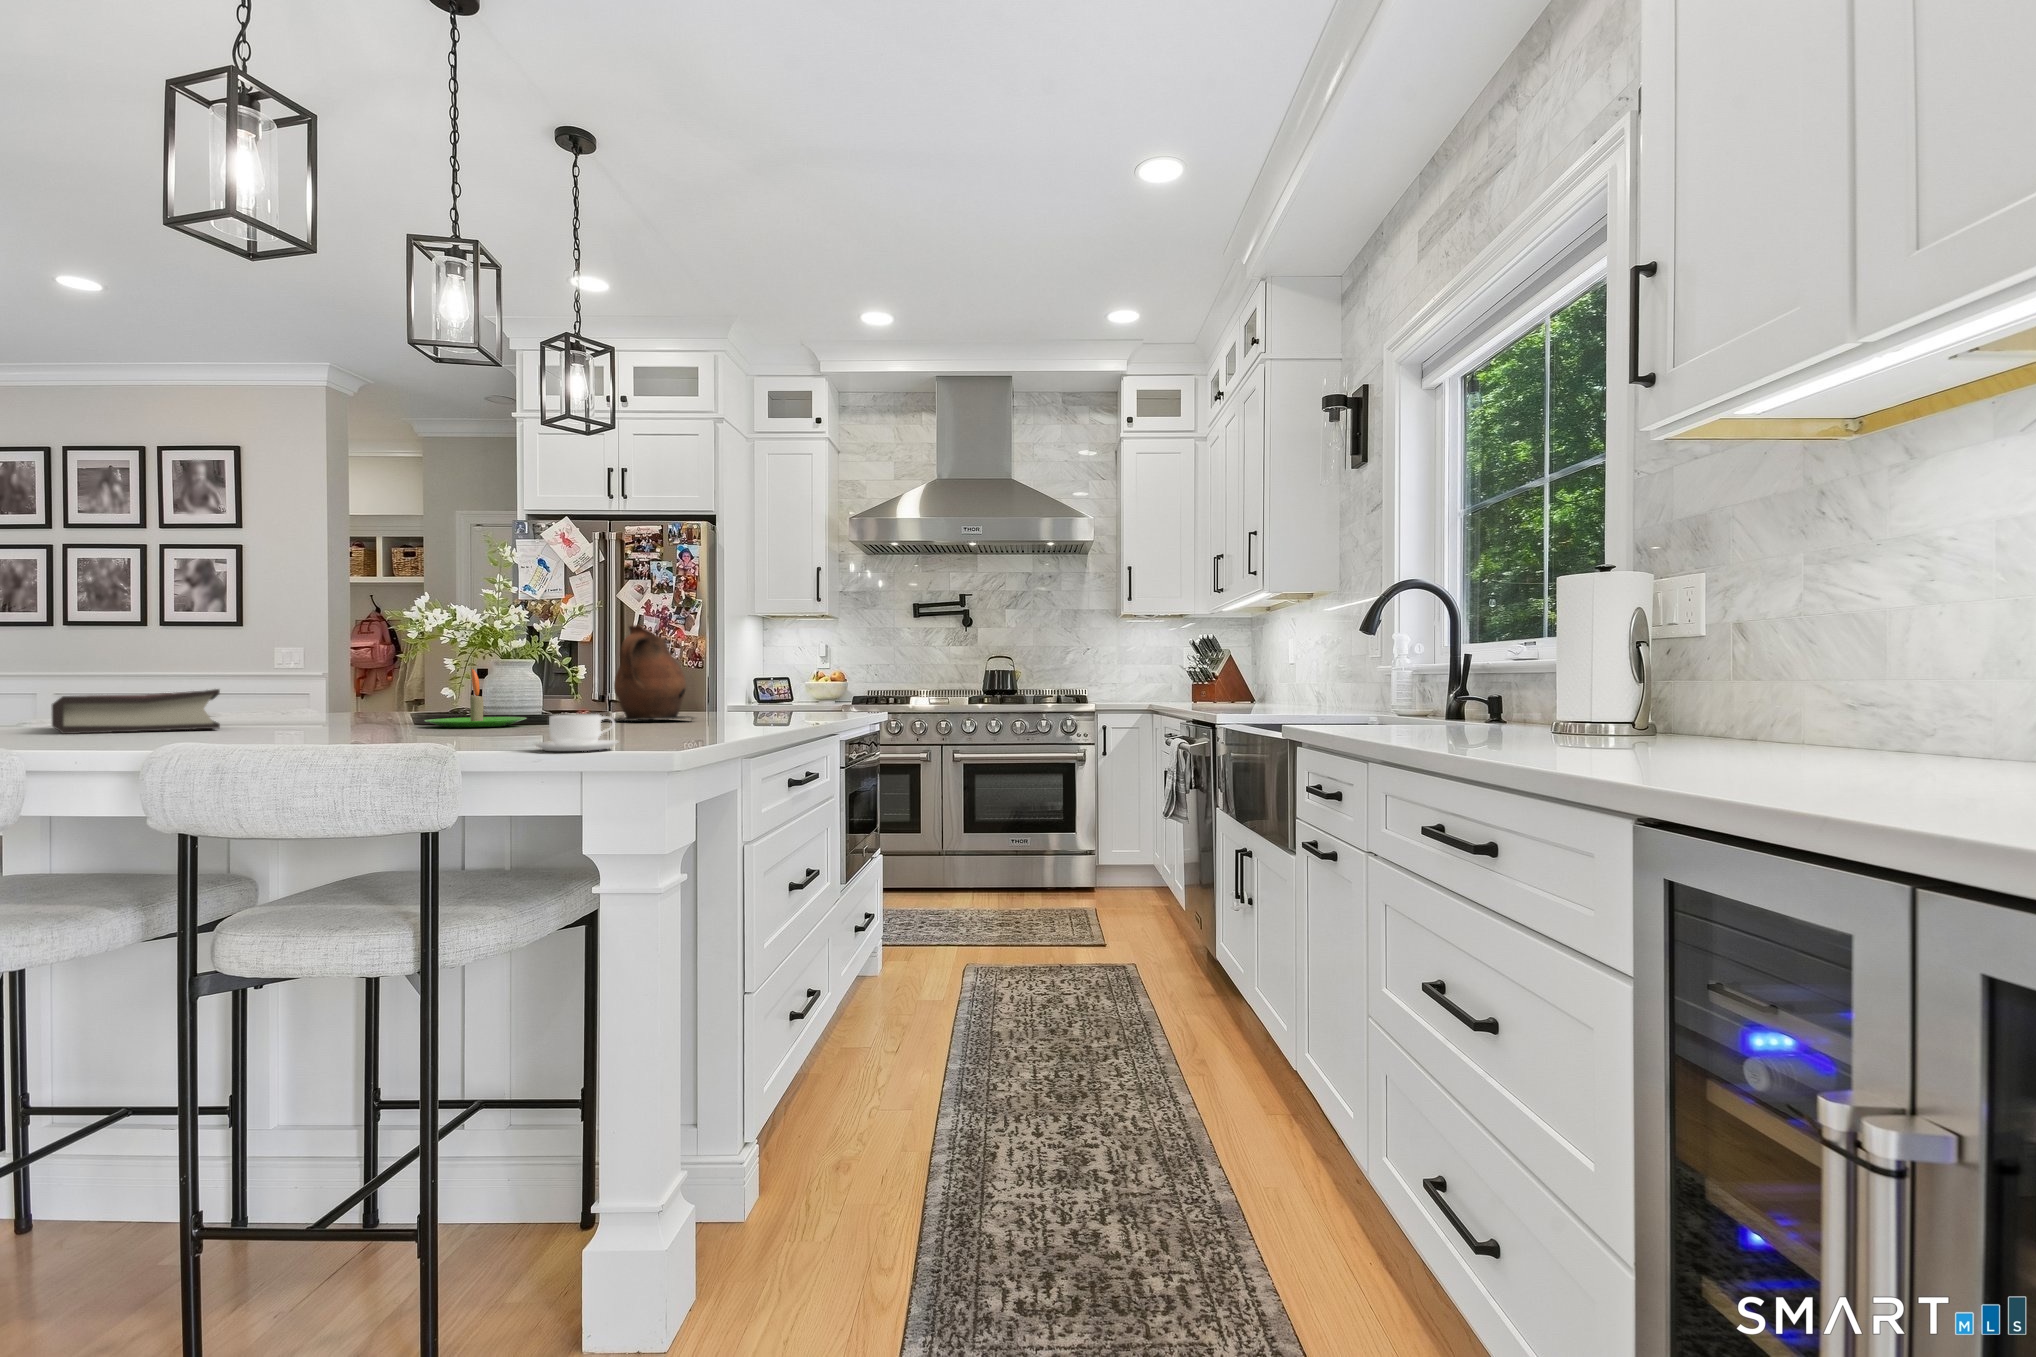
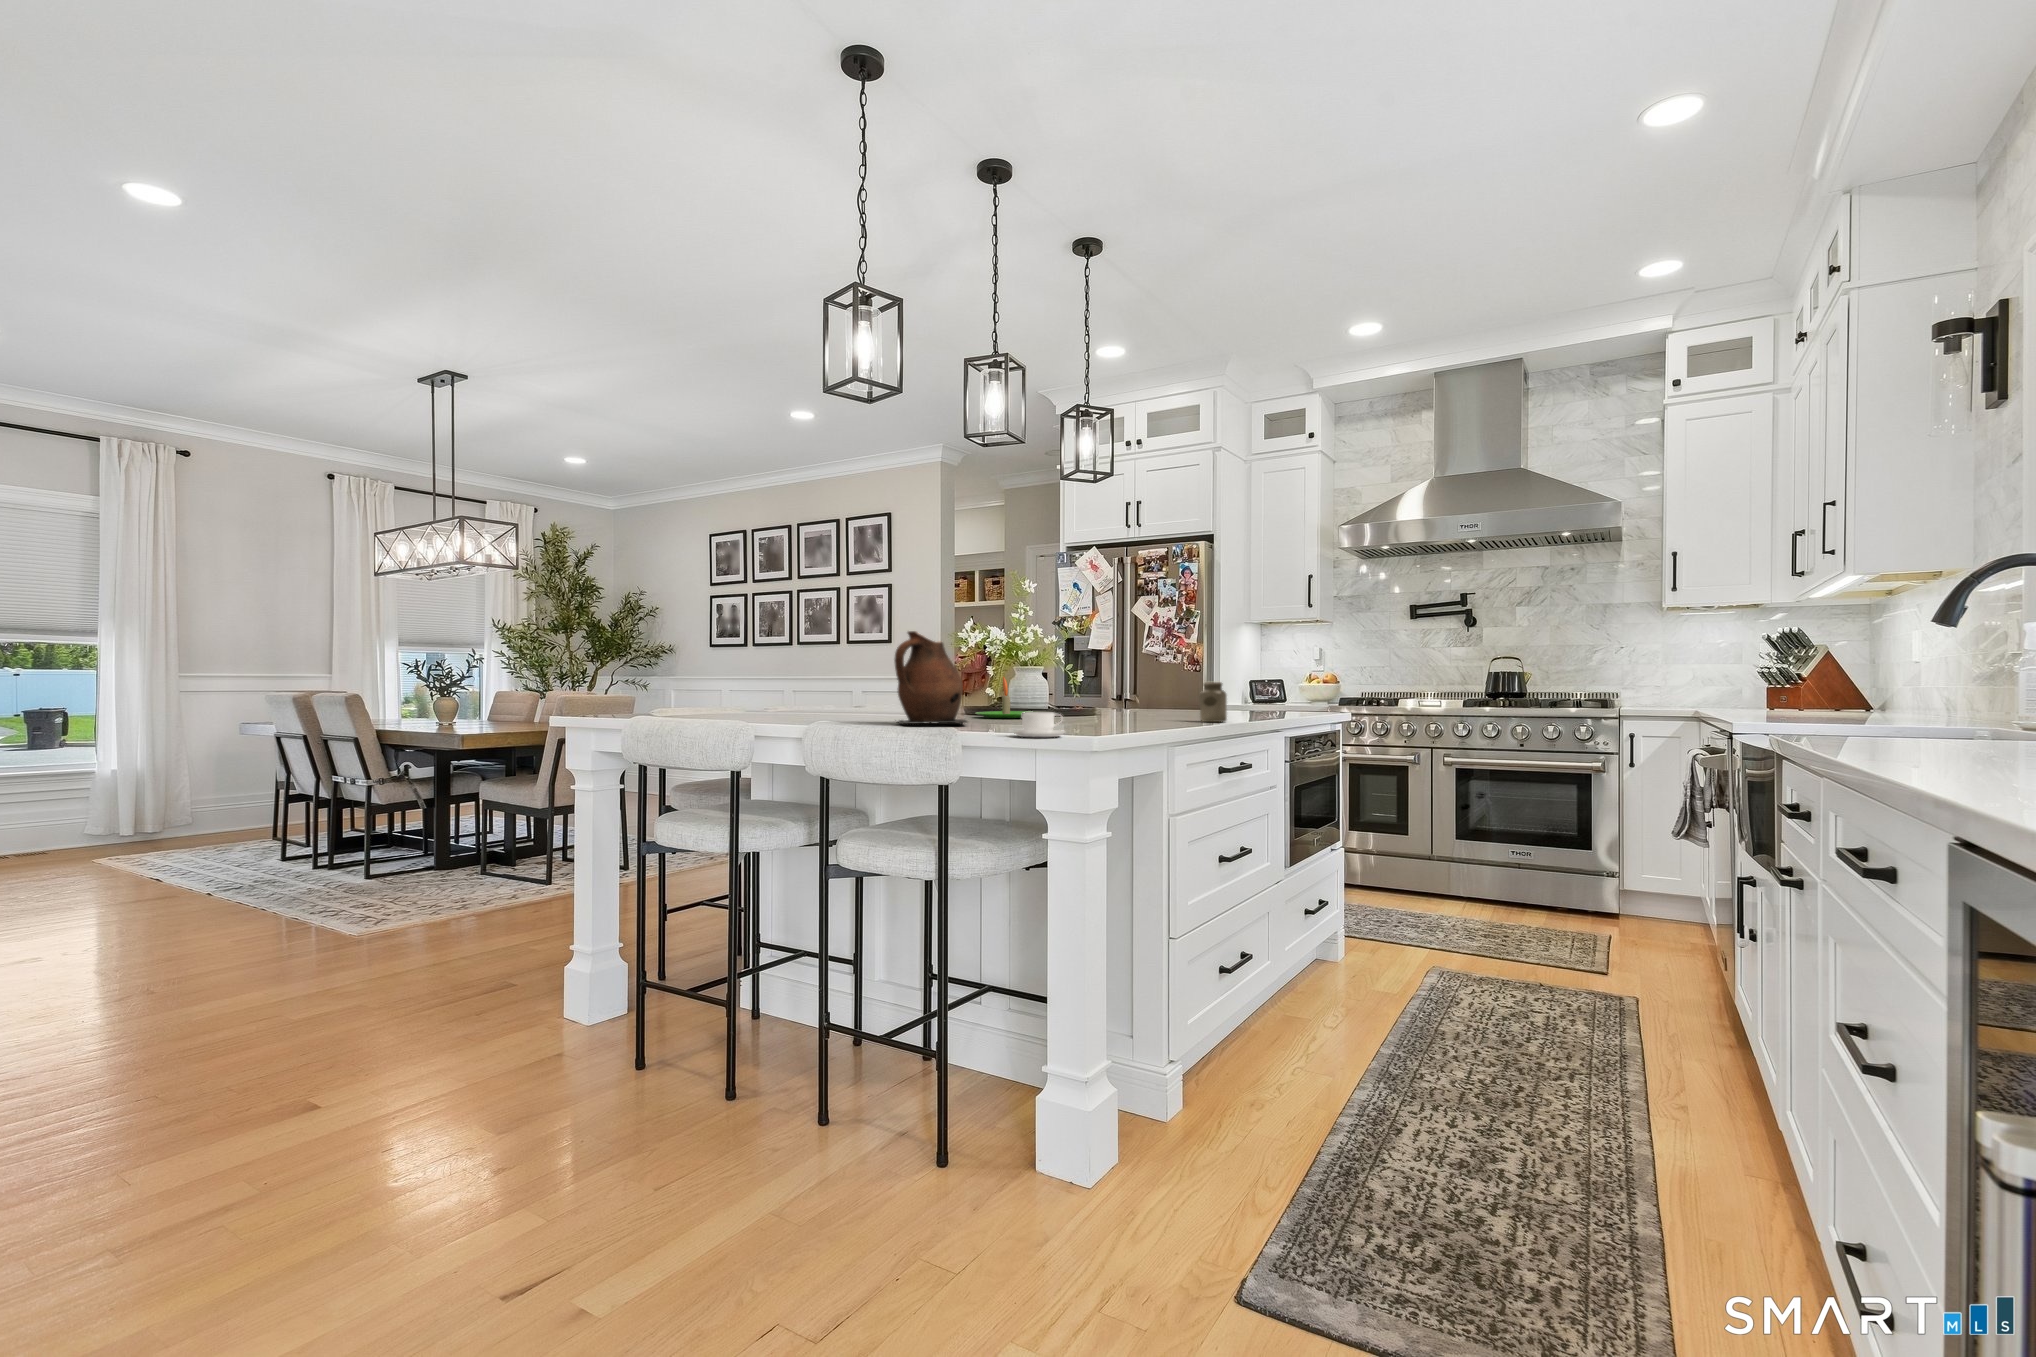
ceramic pitcher: present [613,625,693,721] -> present [895,631,967,724]
salt shaker: none [755,676,786,725] -> present [1200,682,1227,722]
hardback book: present [52,689,220,734] -> none [795,690,869,716]

